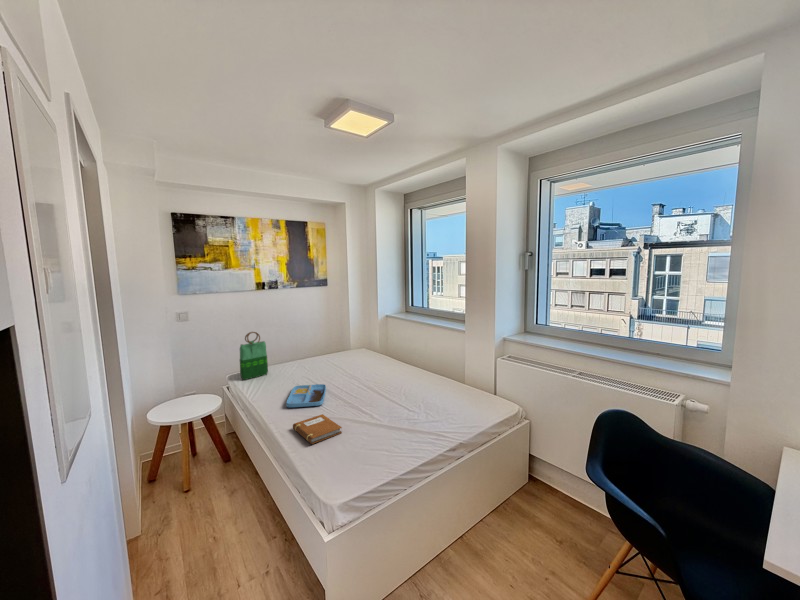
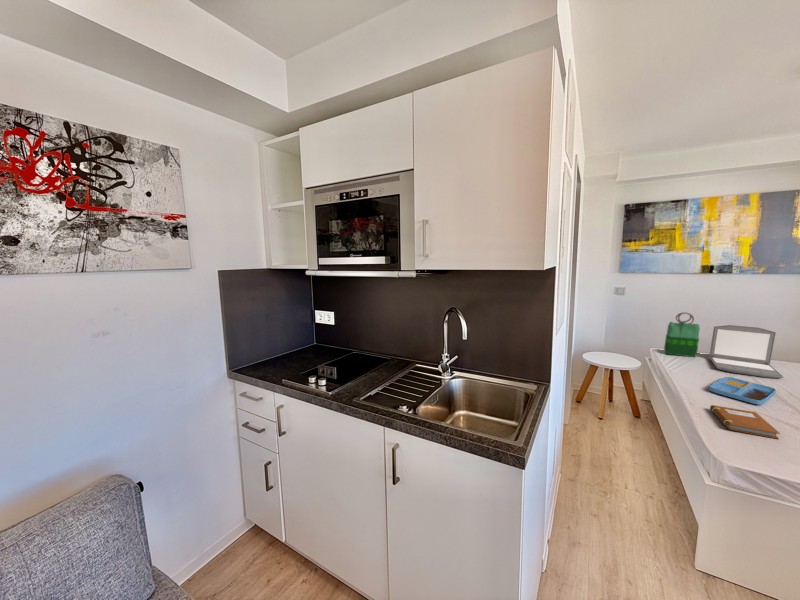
laptop: none [276,335,325,381] -> present [709,325,783,379]

